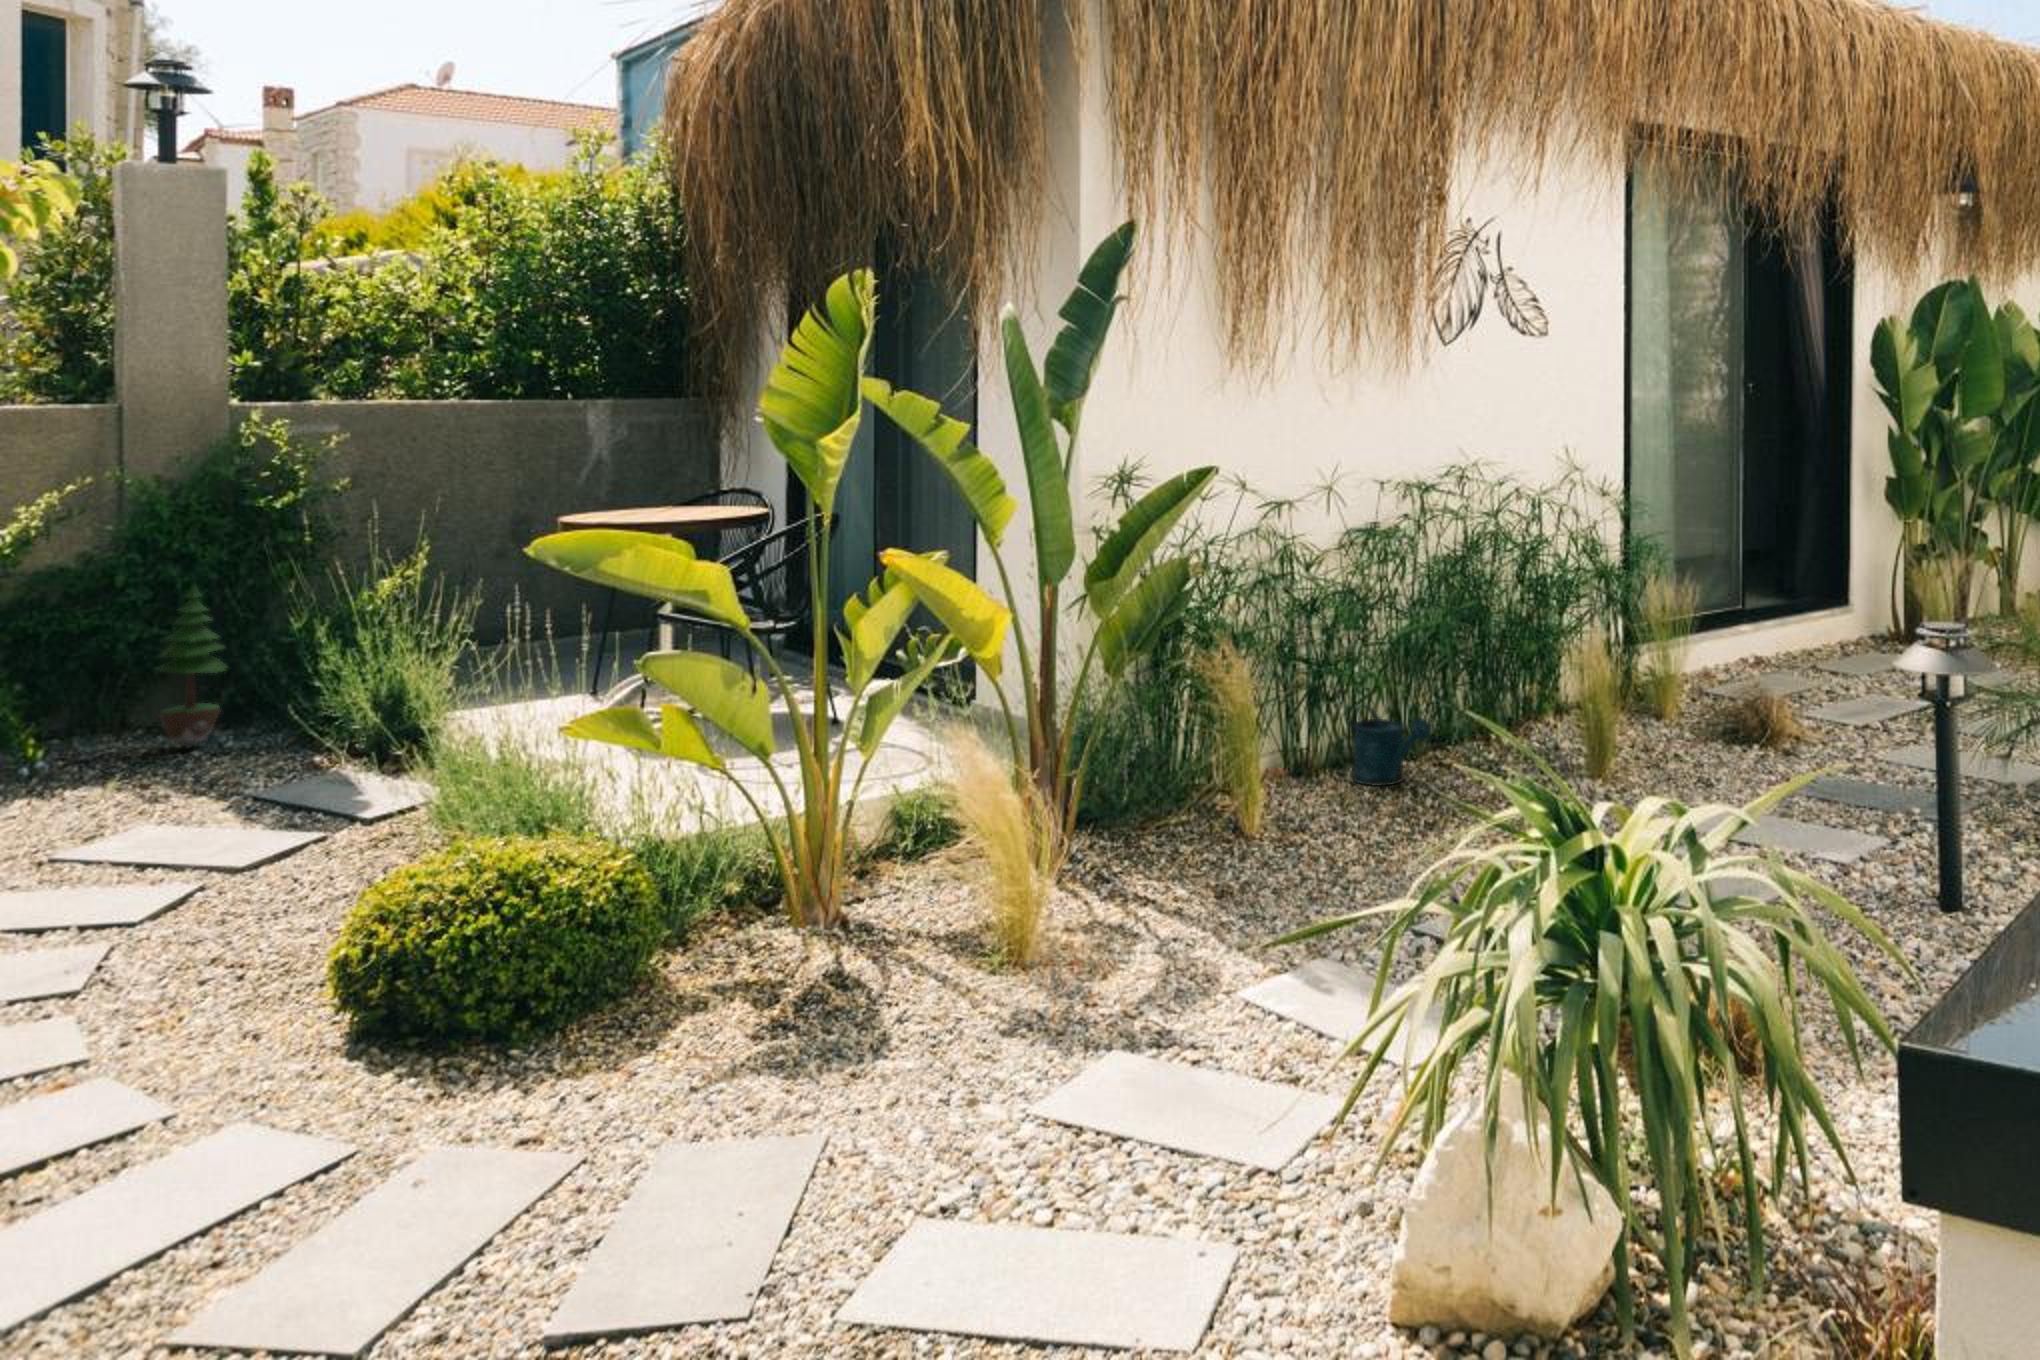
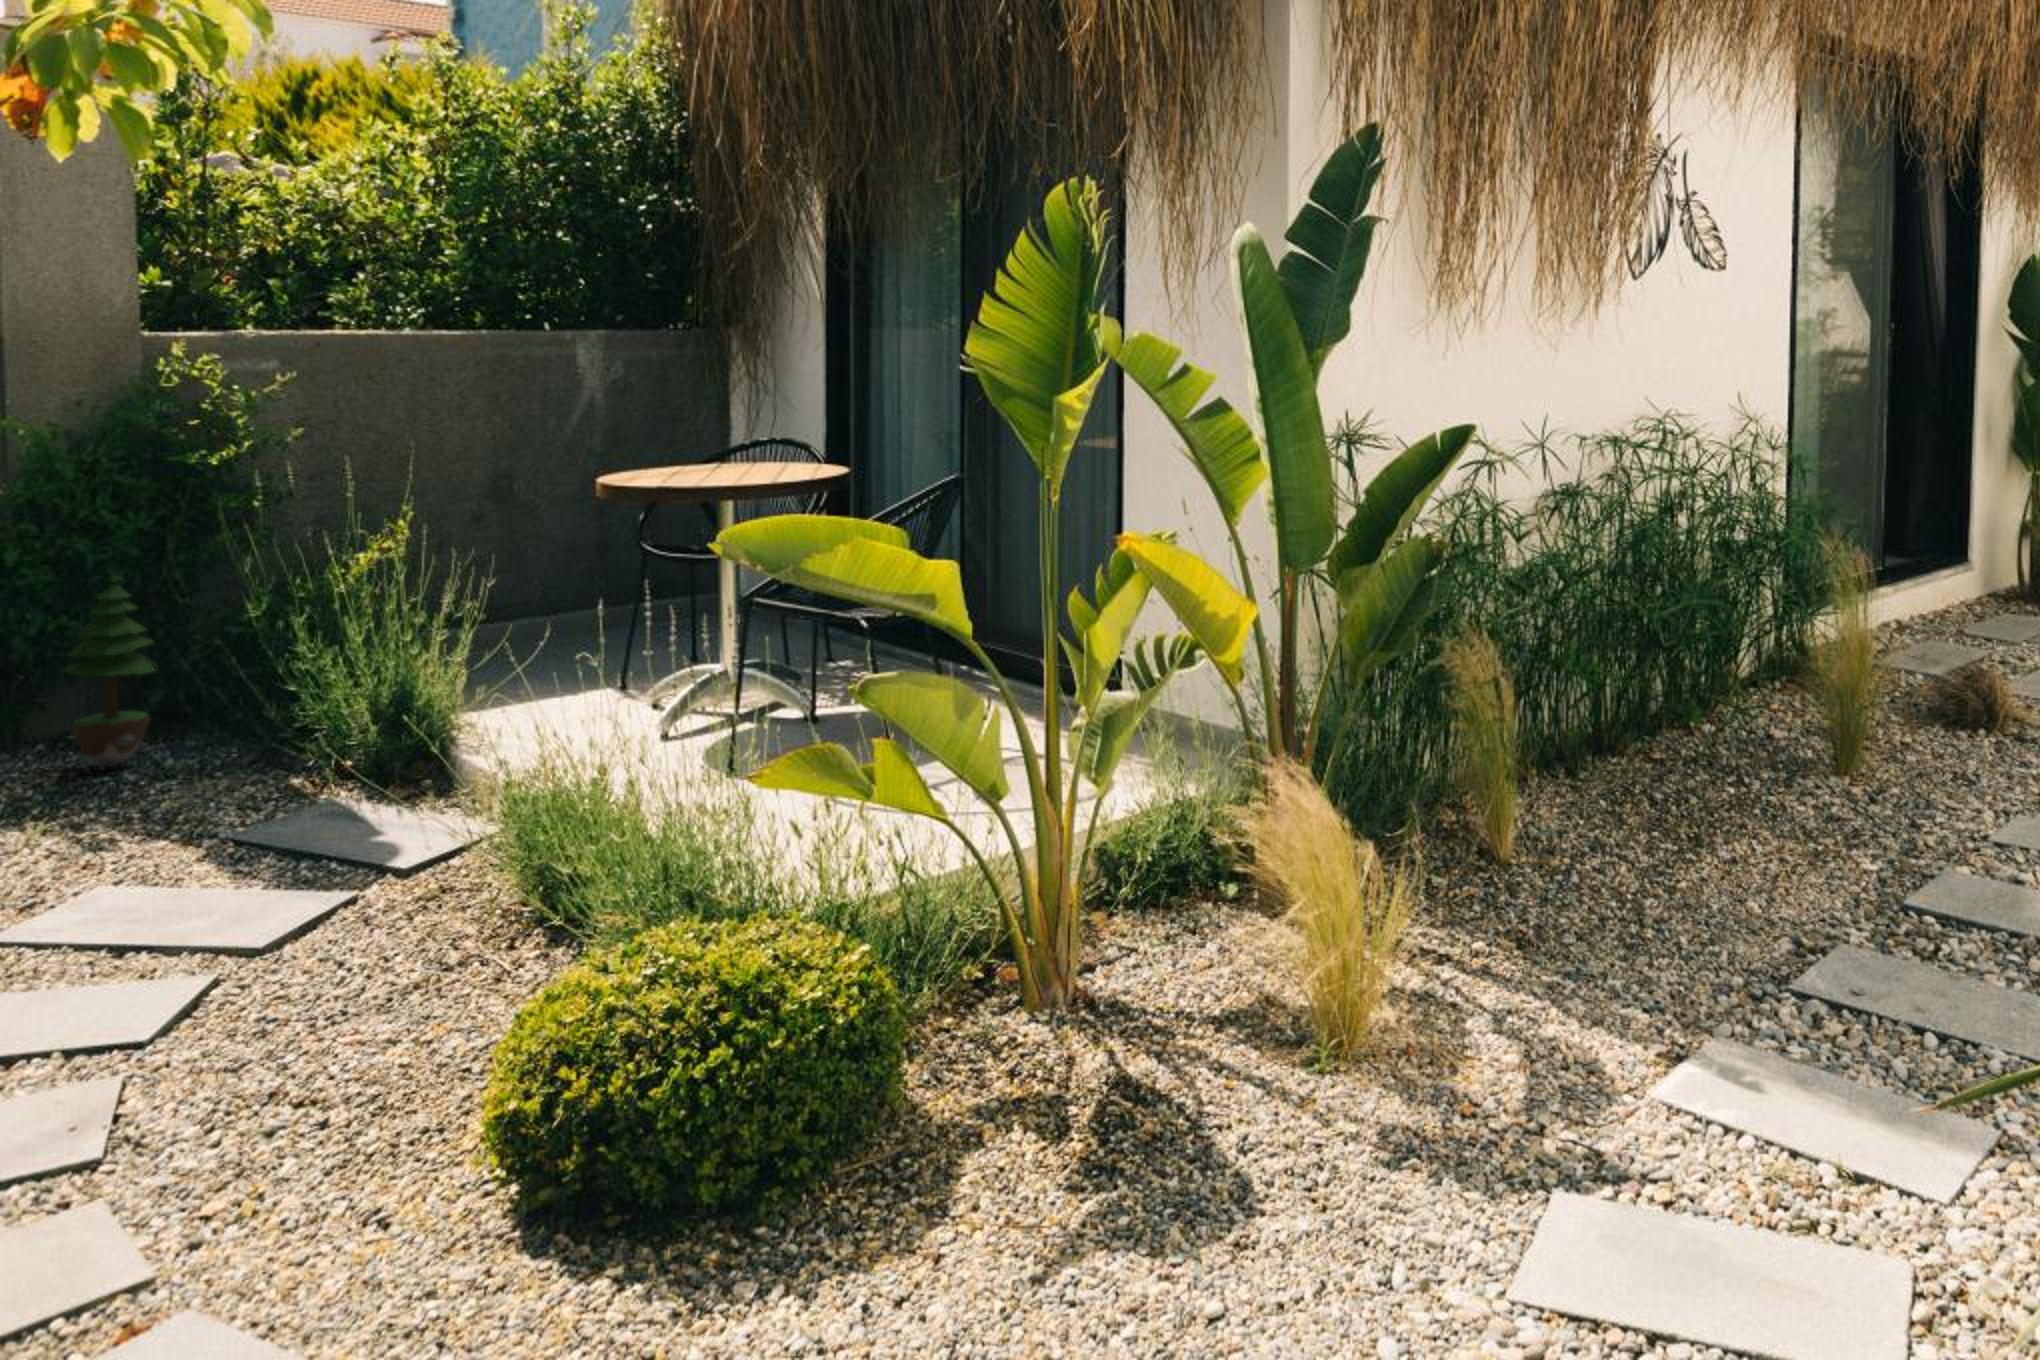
watering can: present [1351,706,1431,786] -> none [1558,699,1671,793]

